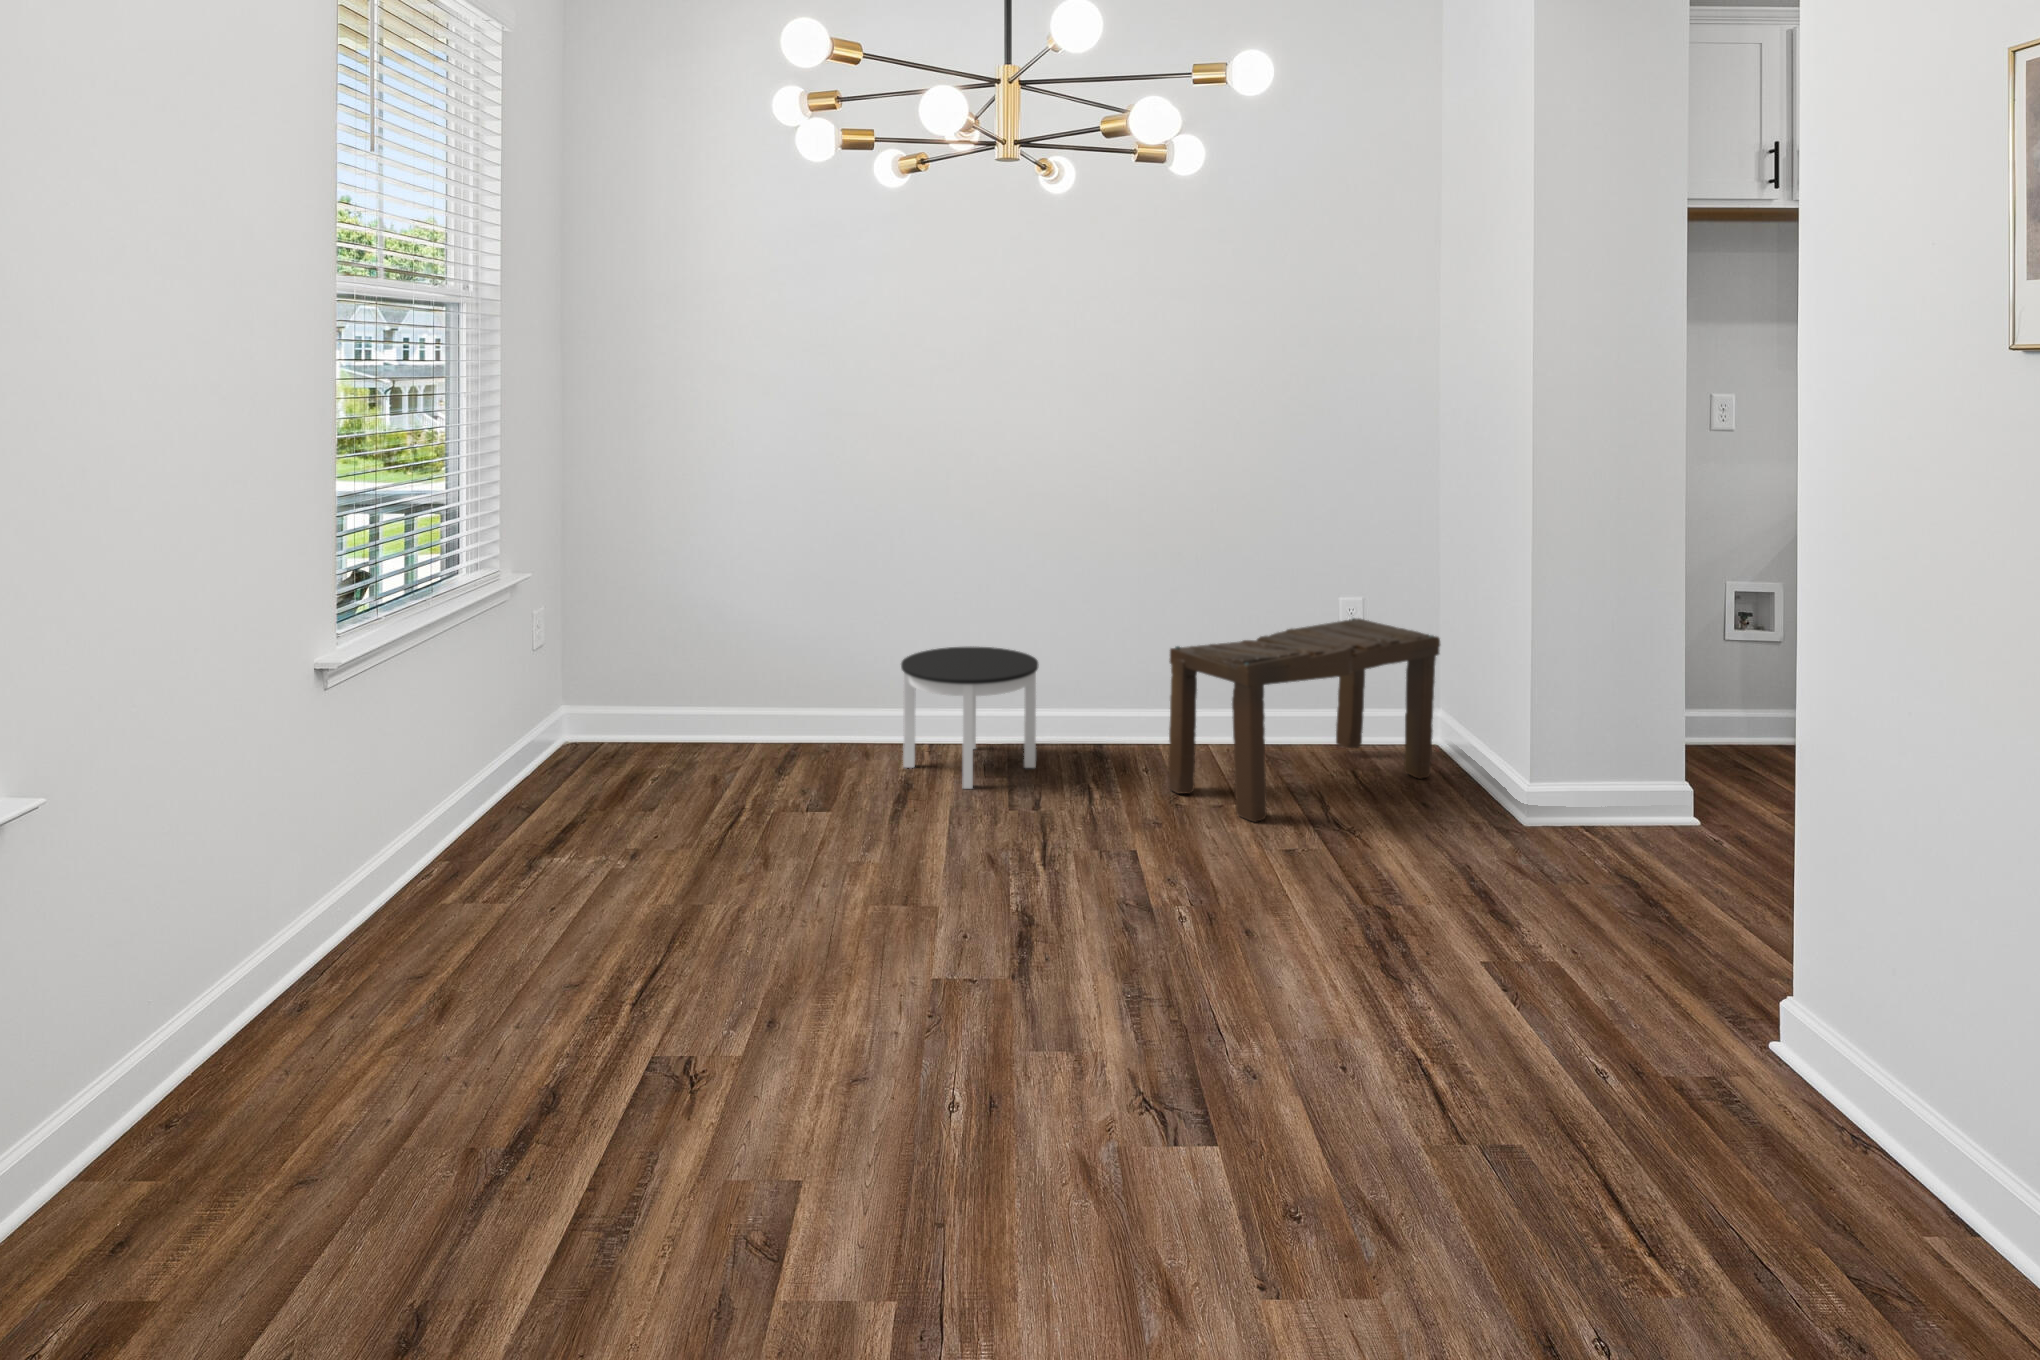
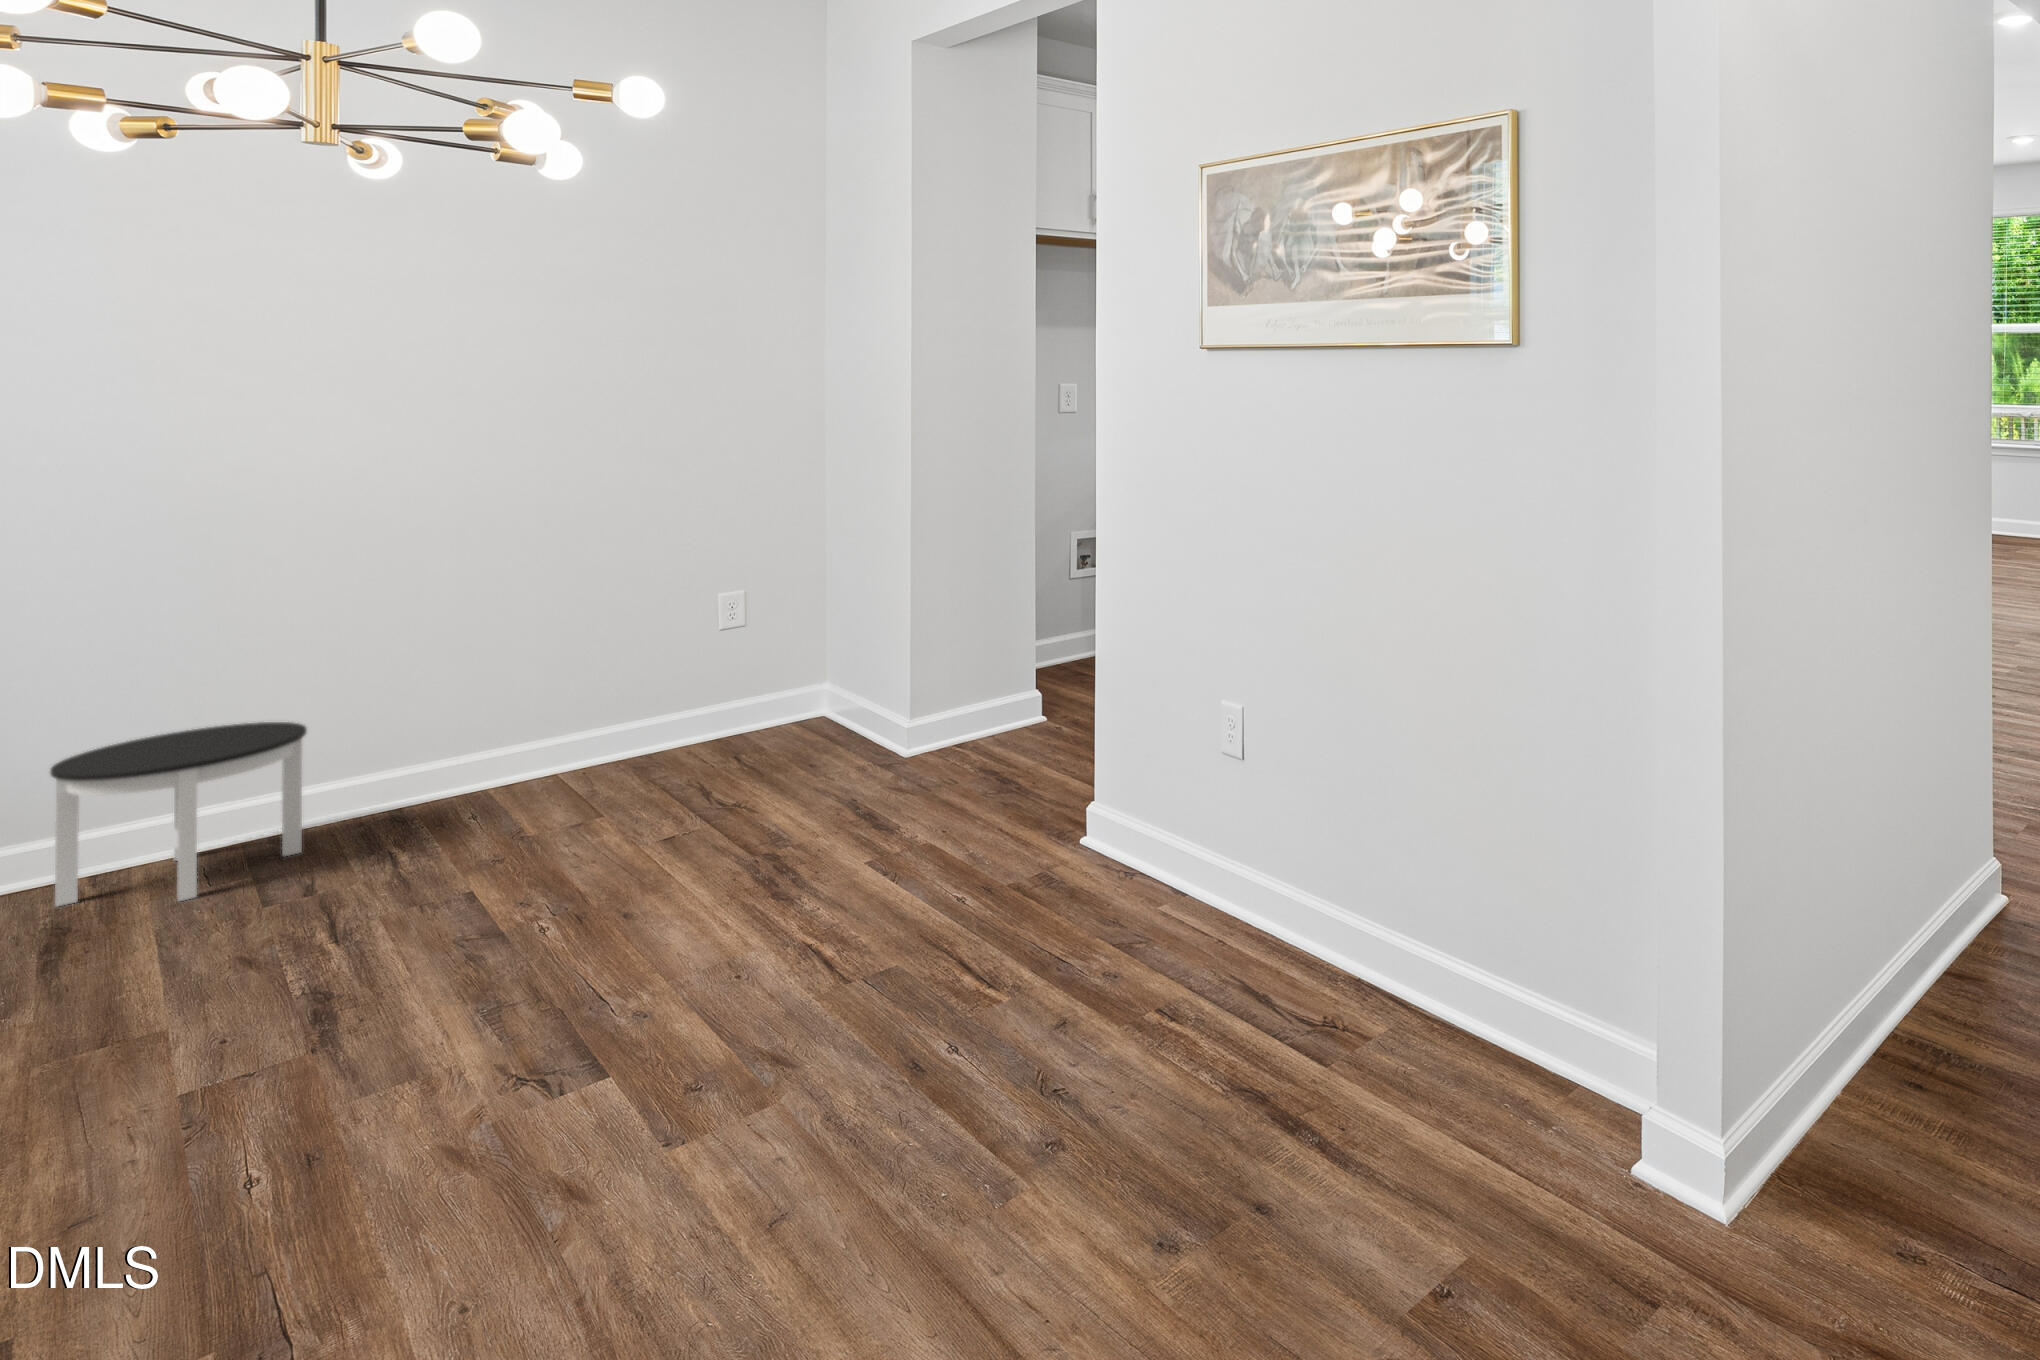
bench: present [1168,618,1440,822] -> none [507,615,822,826]

